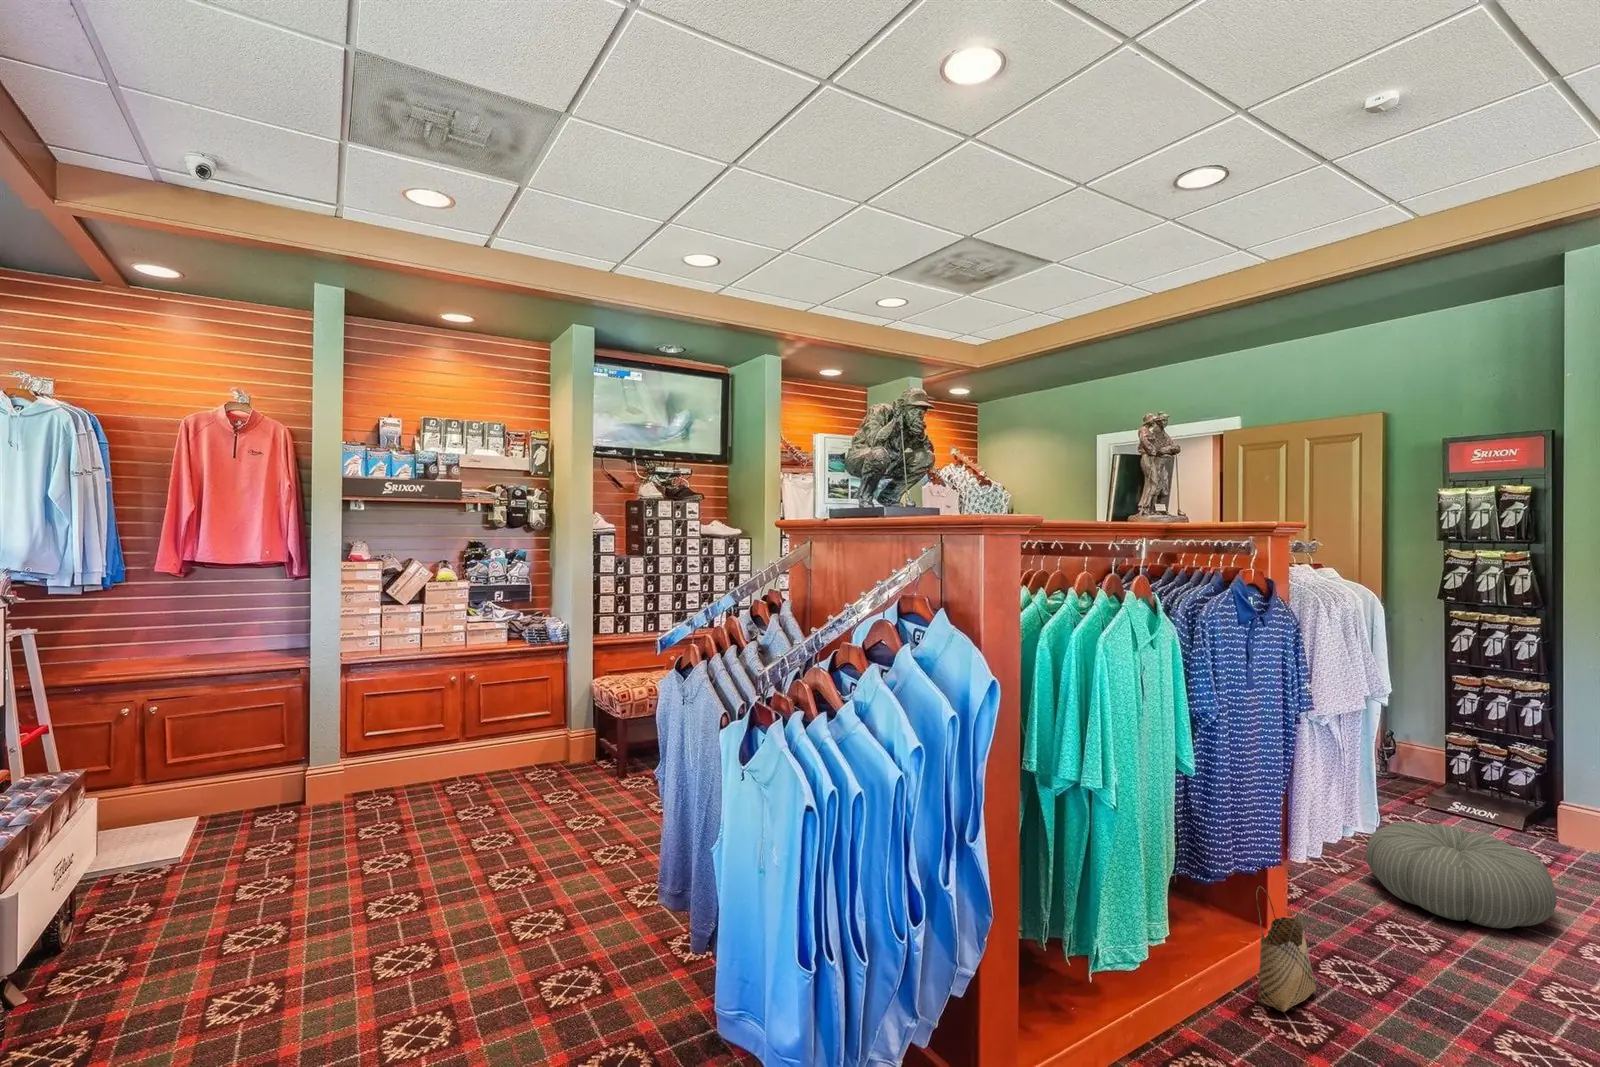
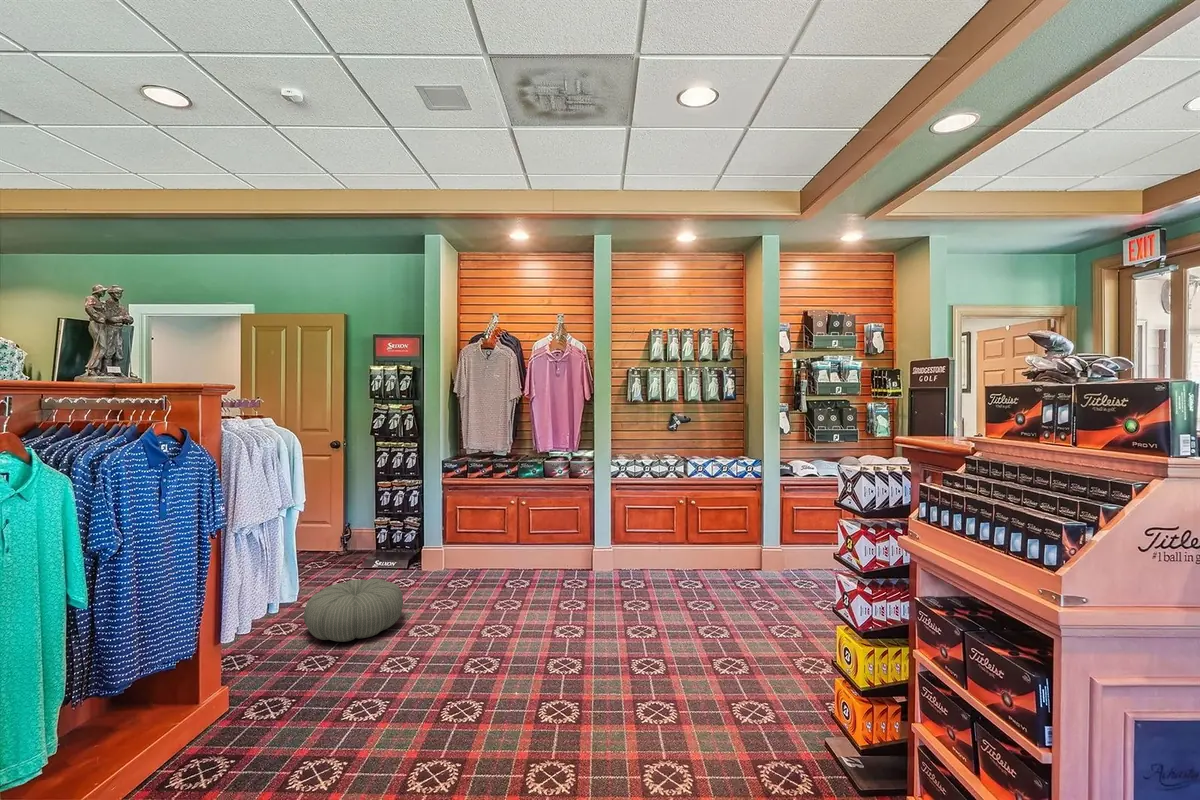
woven basket: present [1256,886,1316,1012] -> none [170,677,226,777]

